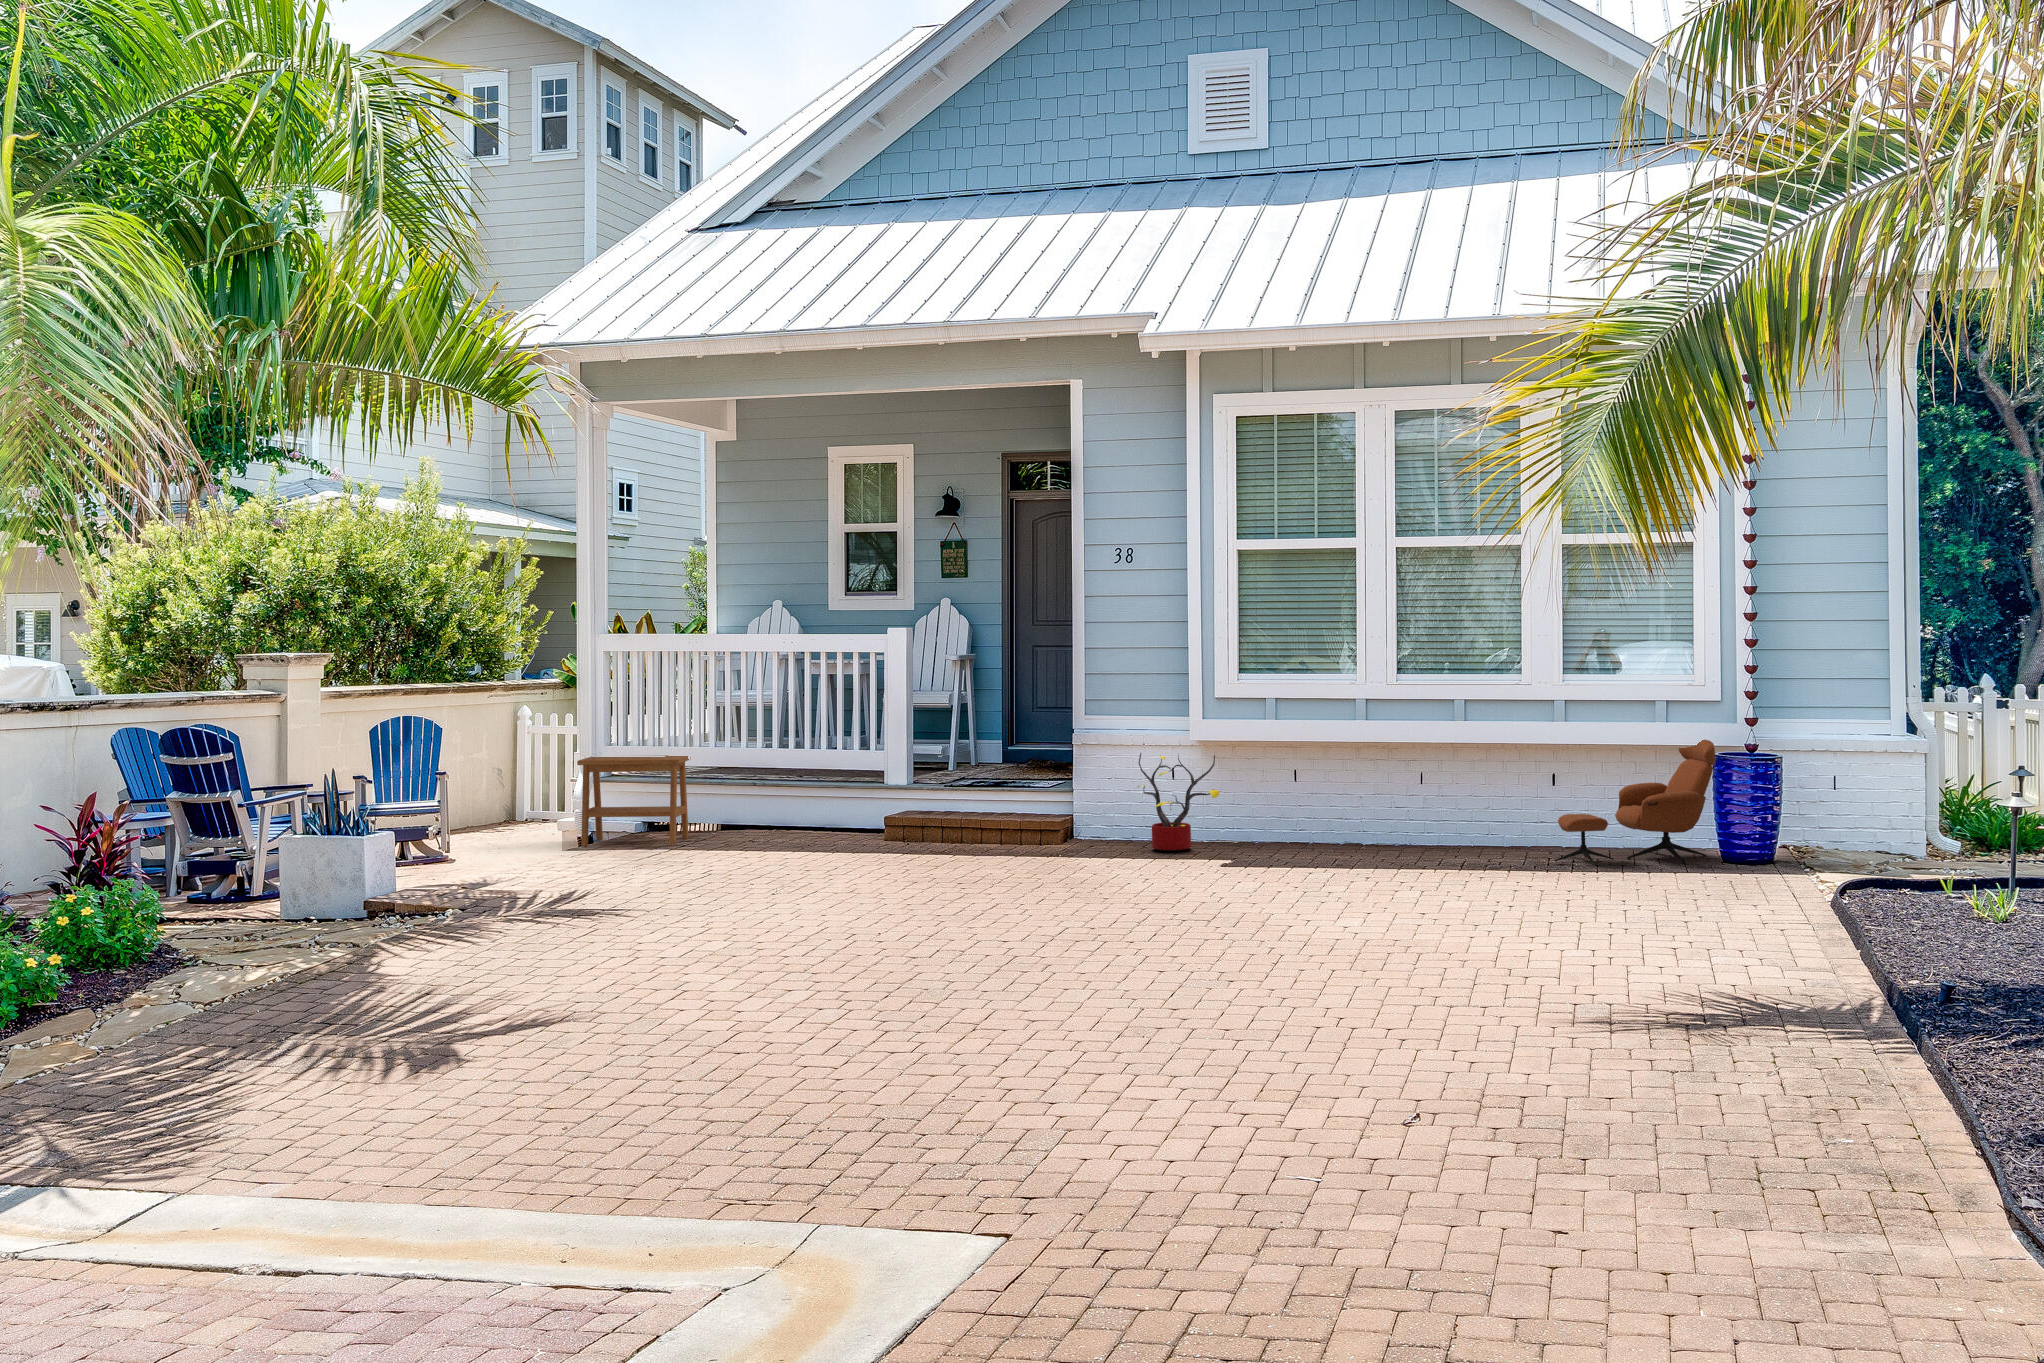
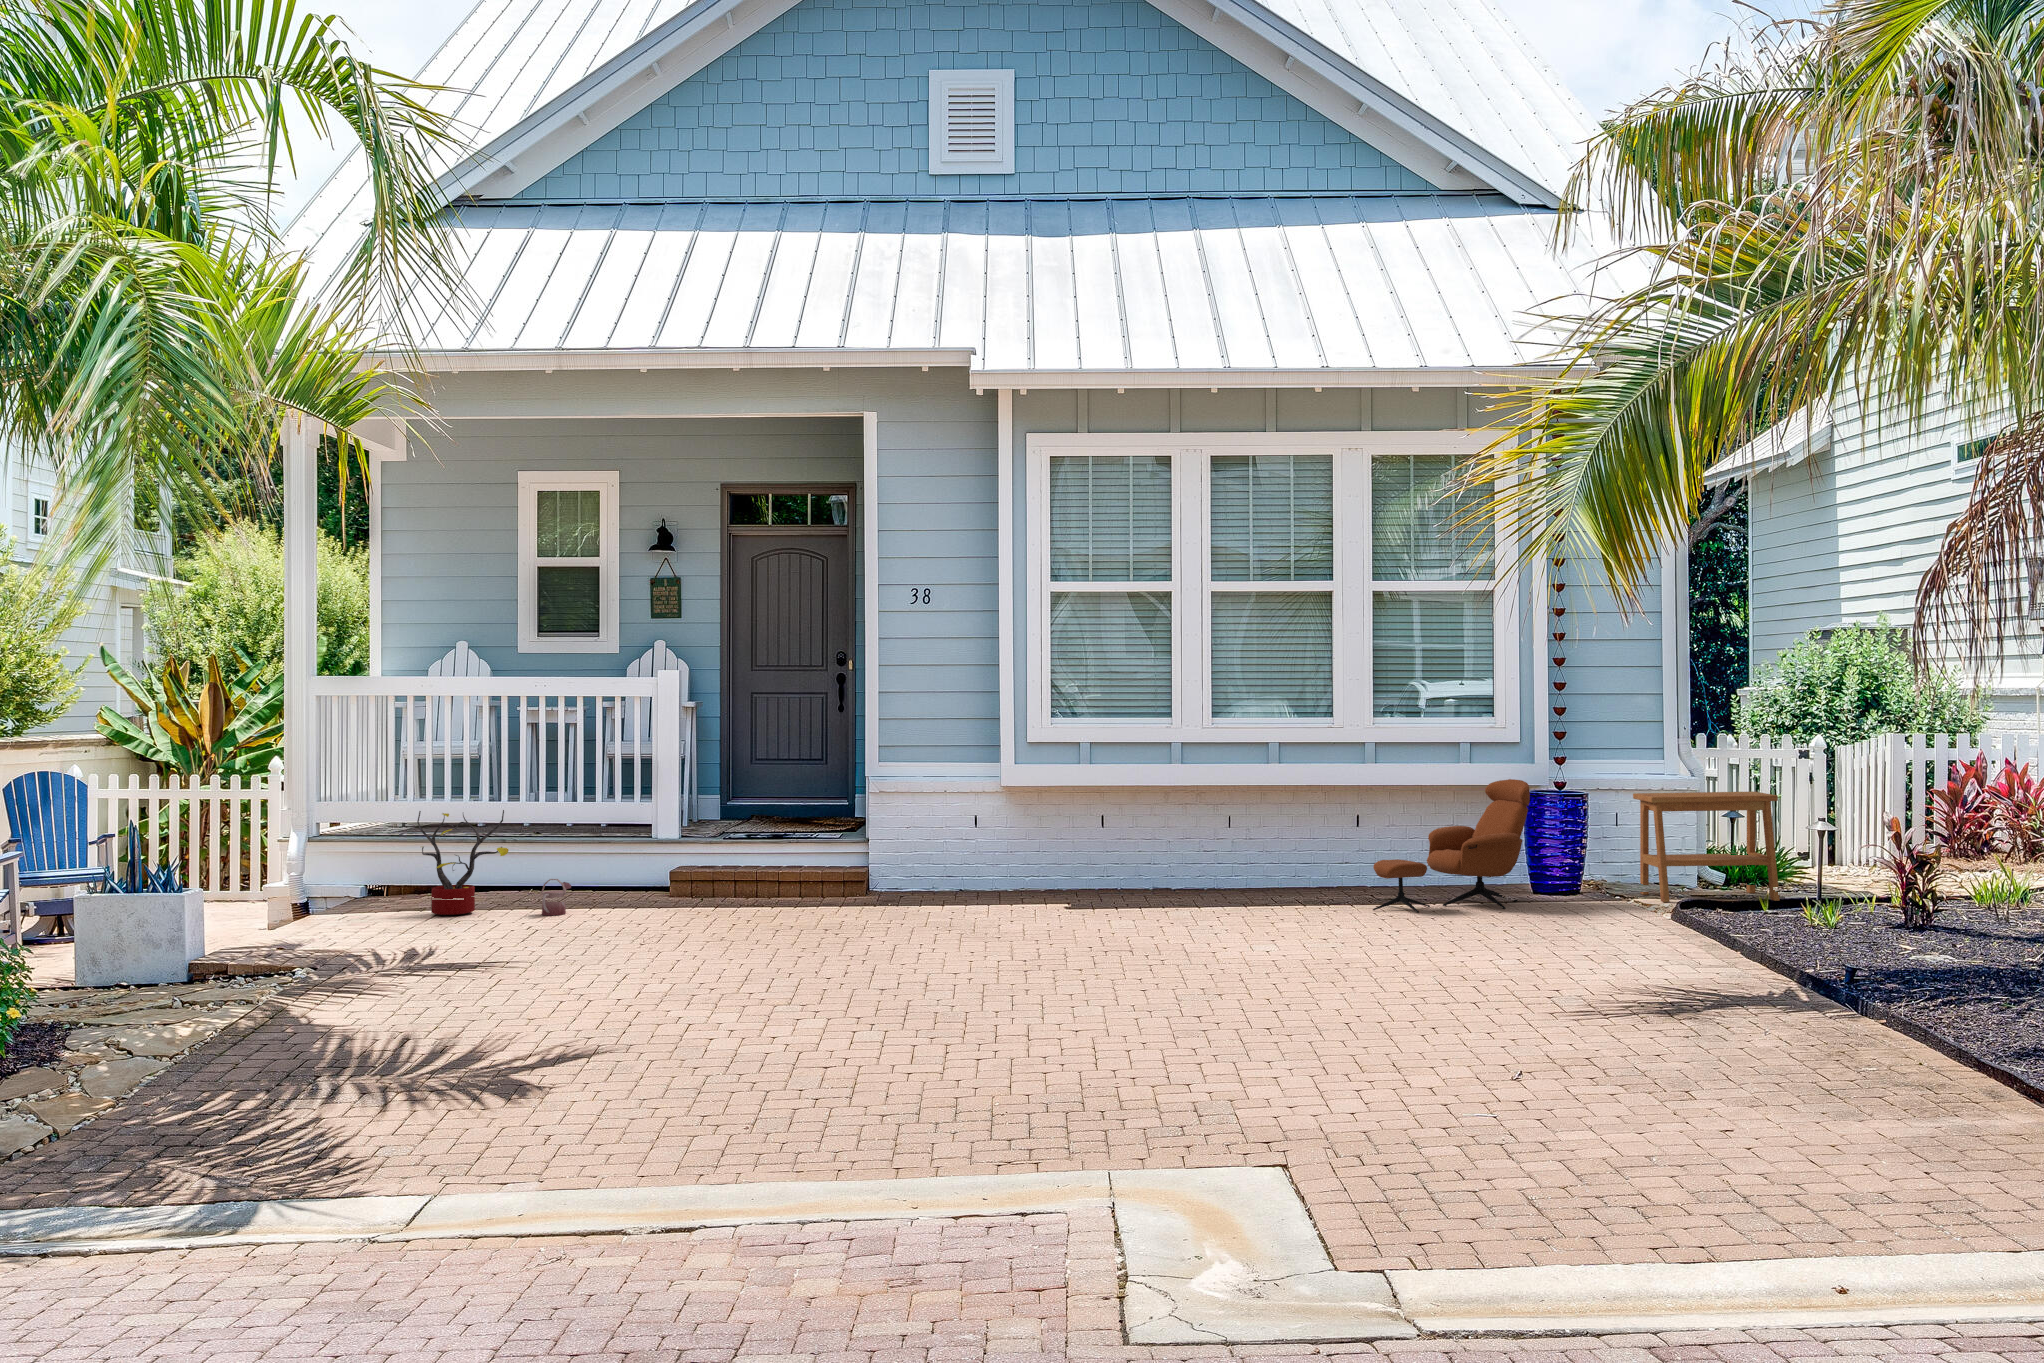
decorative plant: present [1138,753,1220,851] -> present [417,810,509,915]
side table: present [577,755,691,847] -> present [1633,792,1780,902]
watering can: none [816,814,844,846] -> present [541,879,571,916]

